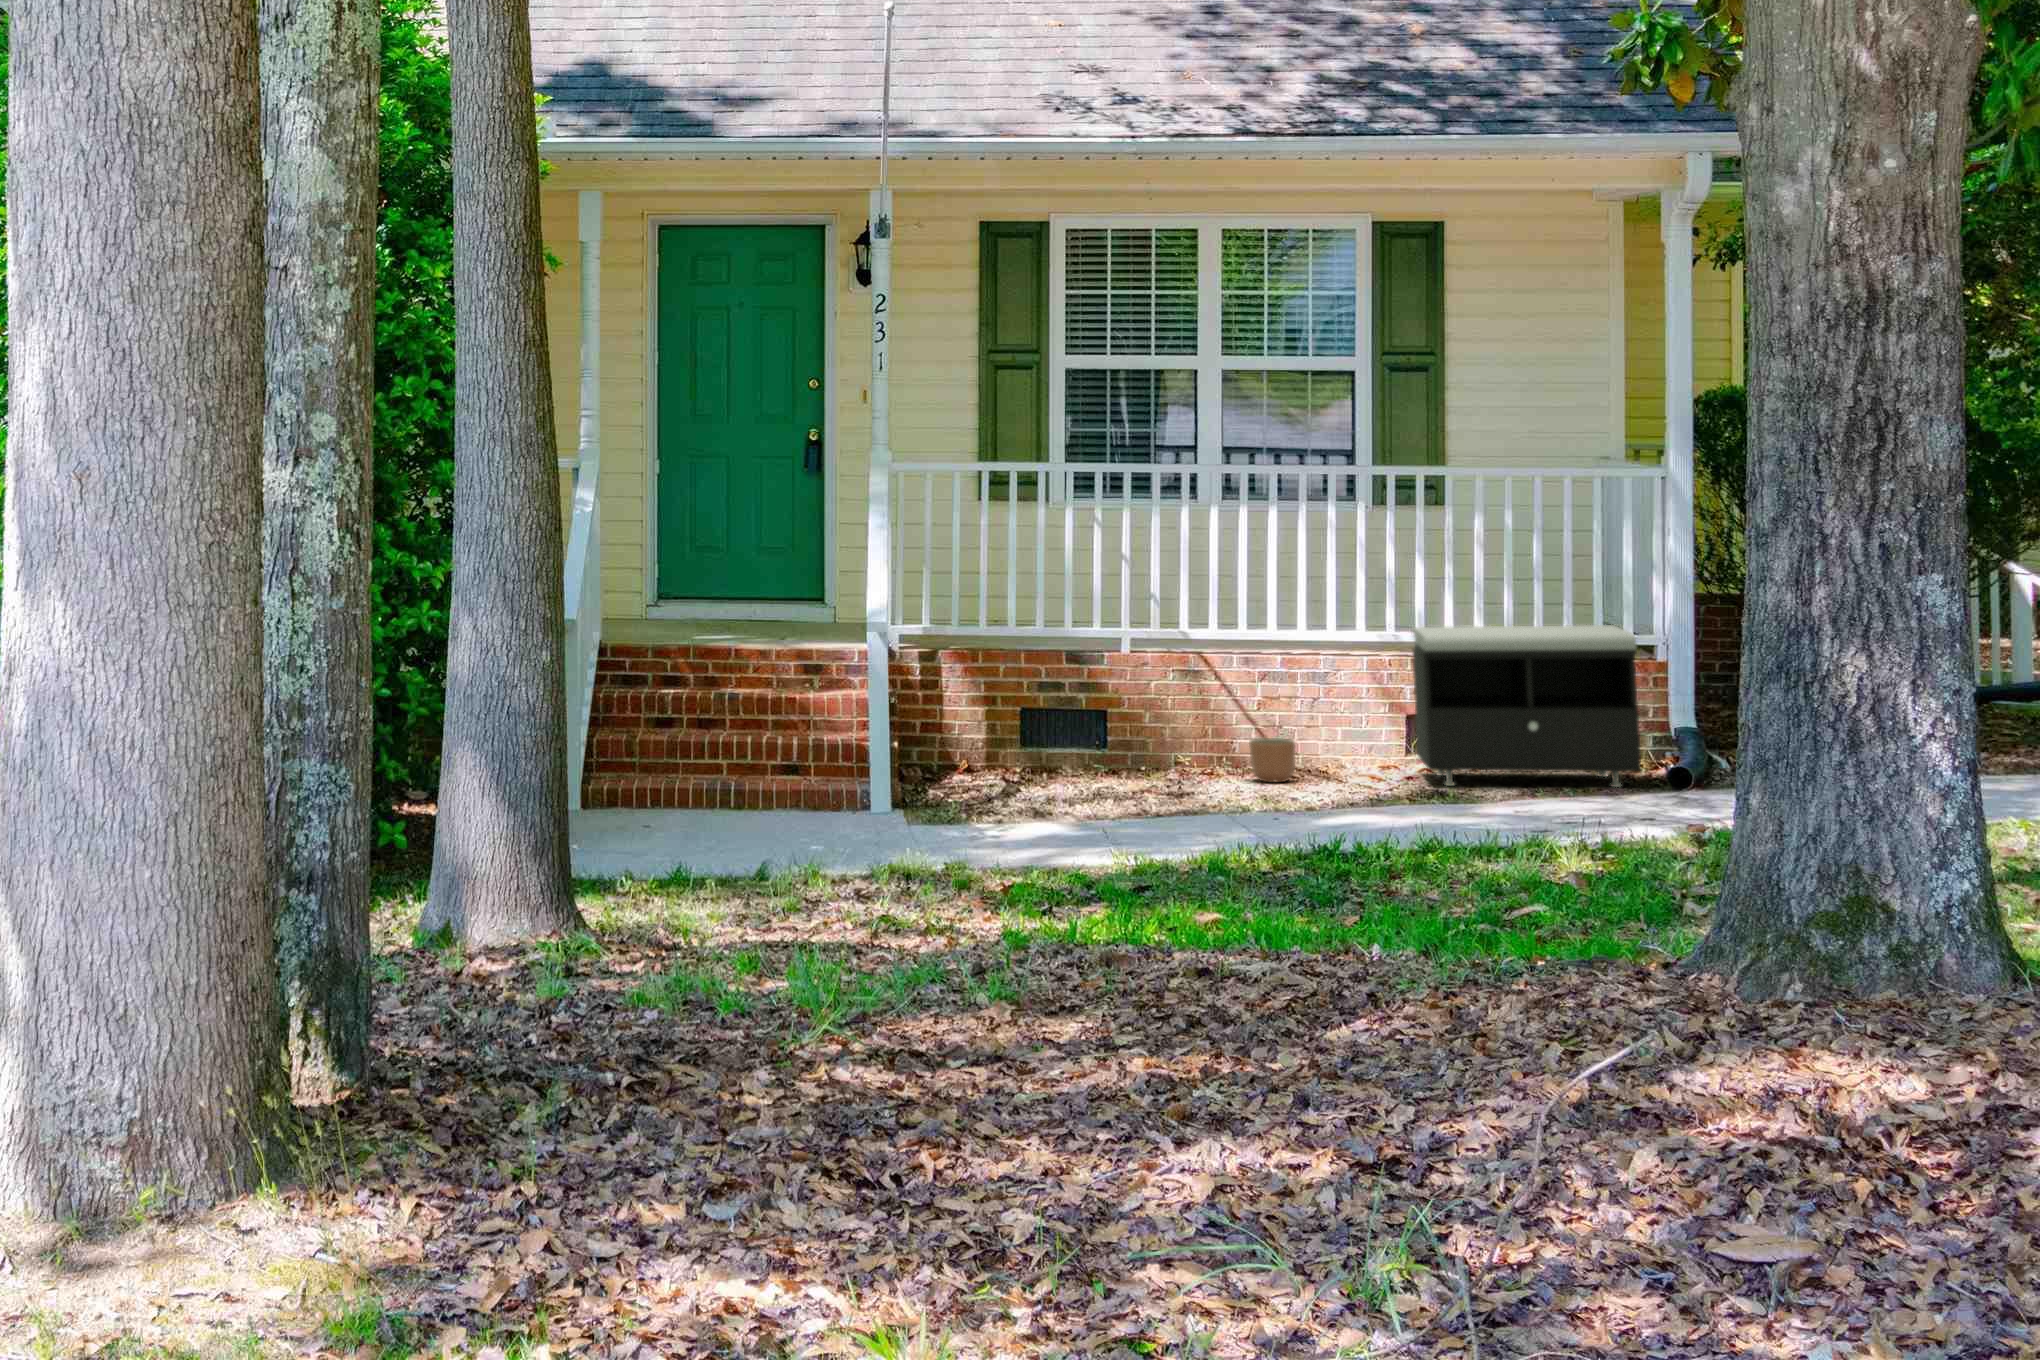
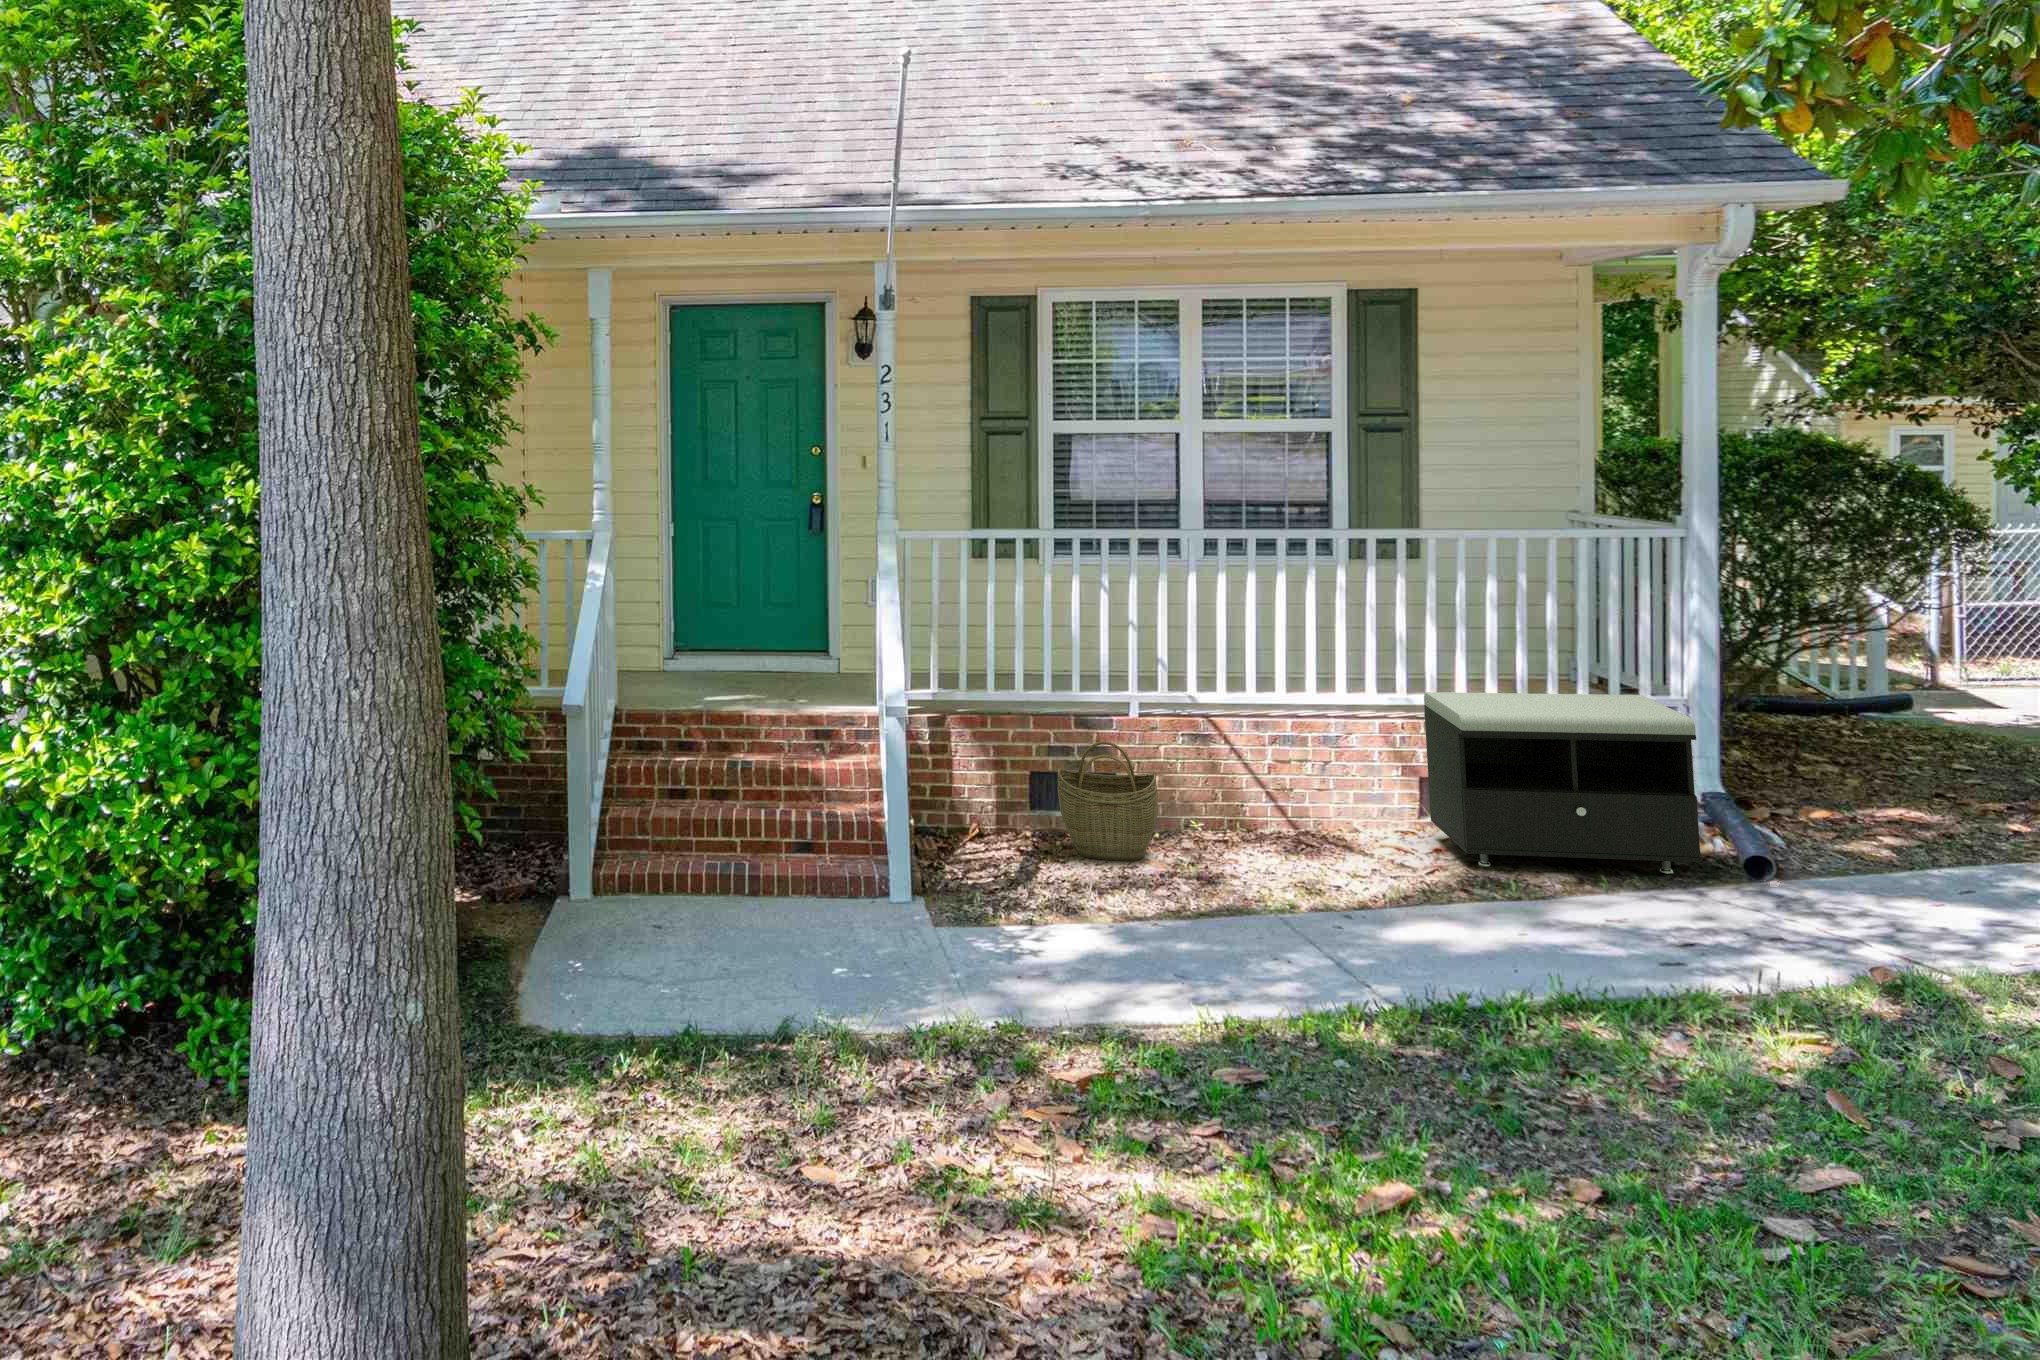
woven basket: none [1046,676,1142,788] -> present [1058,741,1158,861]
planter: present [1249,738,1295,782] -> none [1264,804,1314,854]

